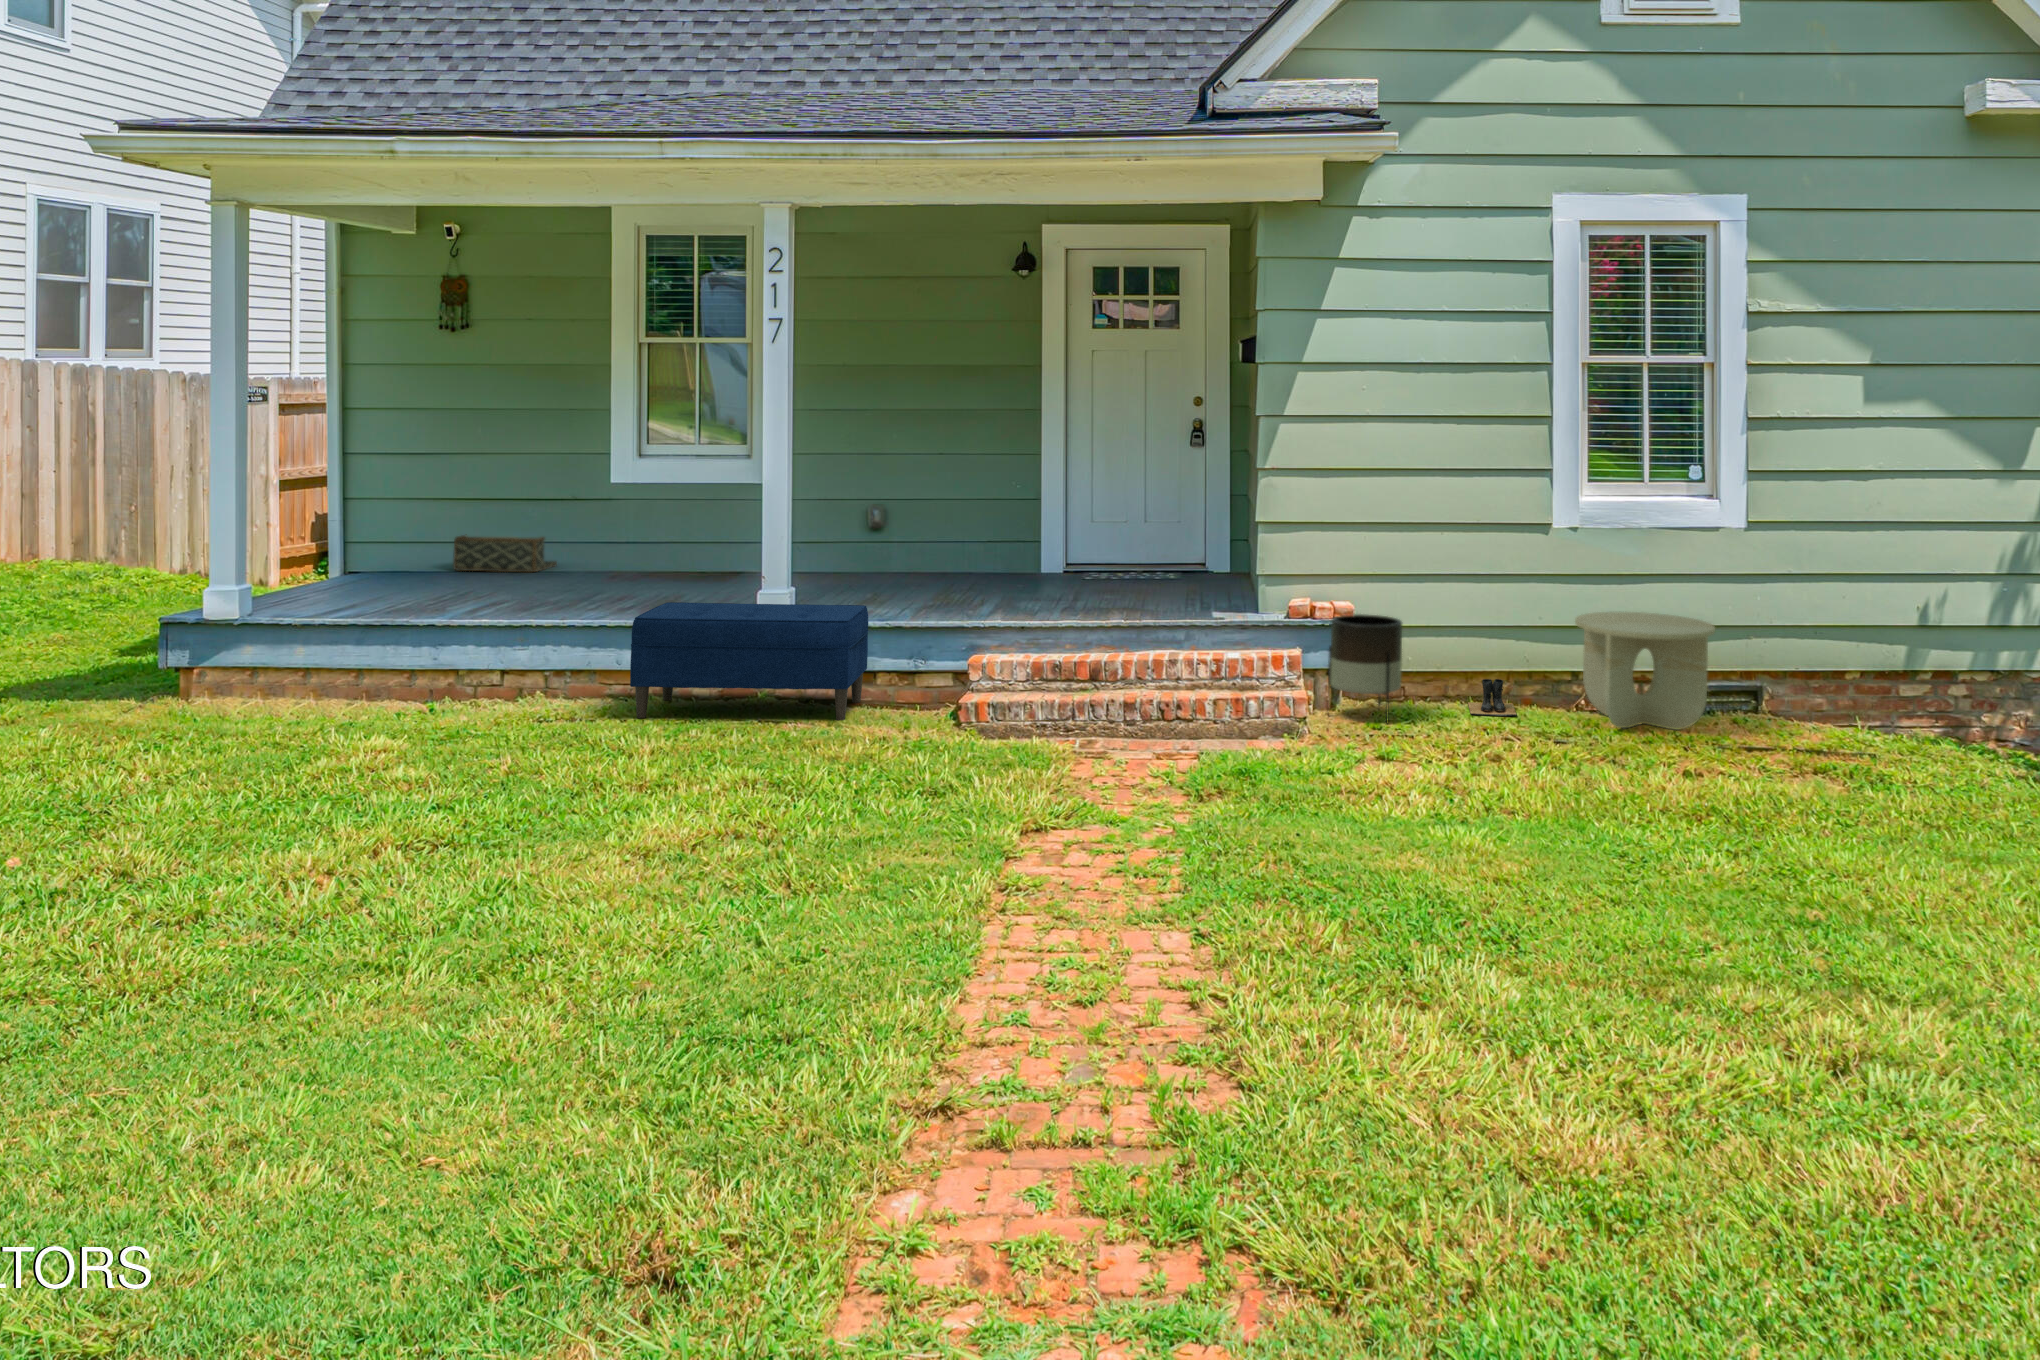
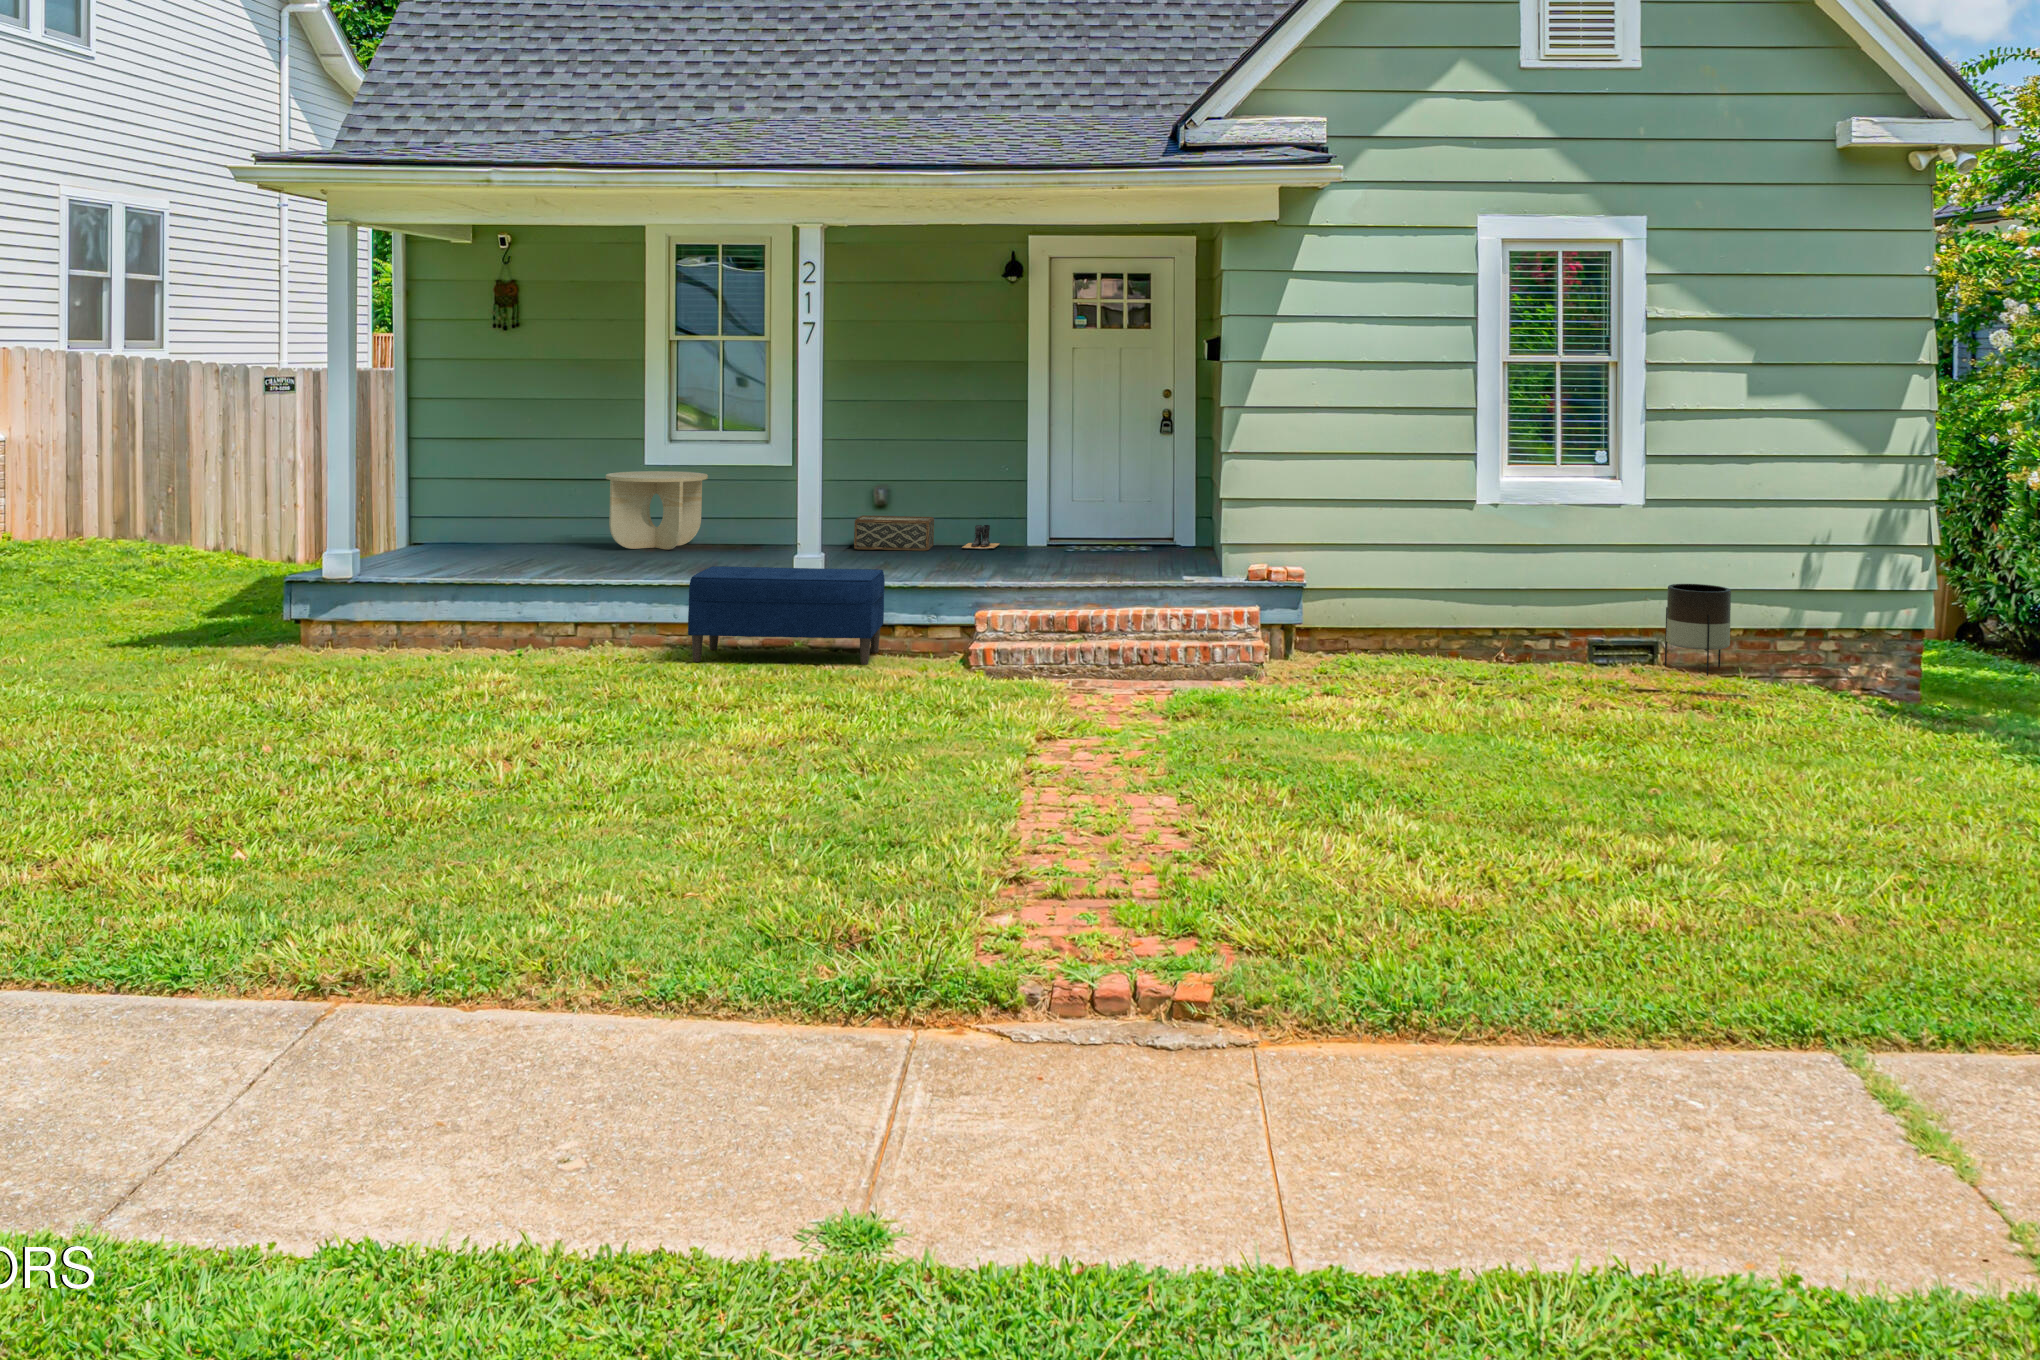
woven basket: present [453,534,557,572] -> present [854,515,934,551]
side table: present [1575,612,1715,730] -> present [606,471,708,549]
planter: present [1328,614,1402,722] -> present [1665,584,1731,676]
boots: present [1468,679,1517,716] -> present [961,525,1000,549]

